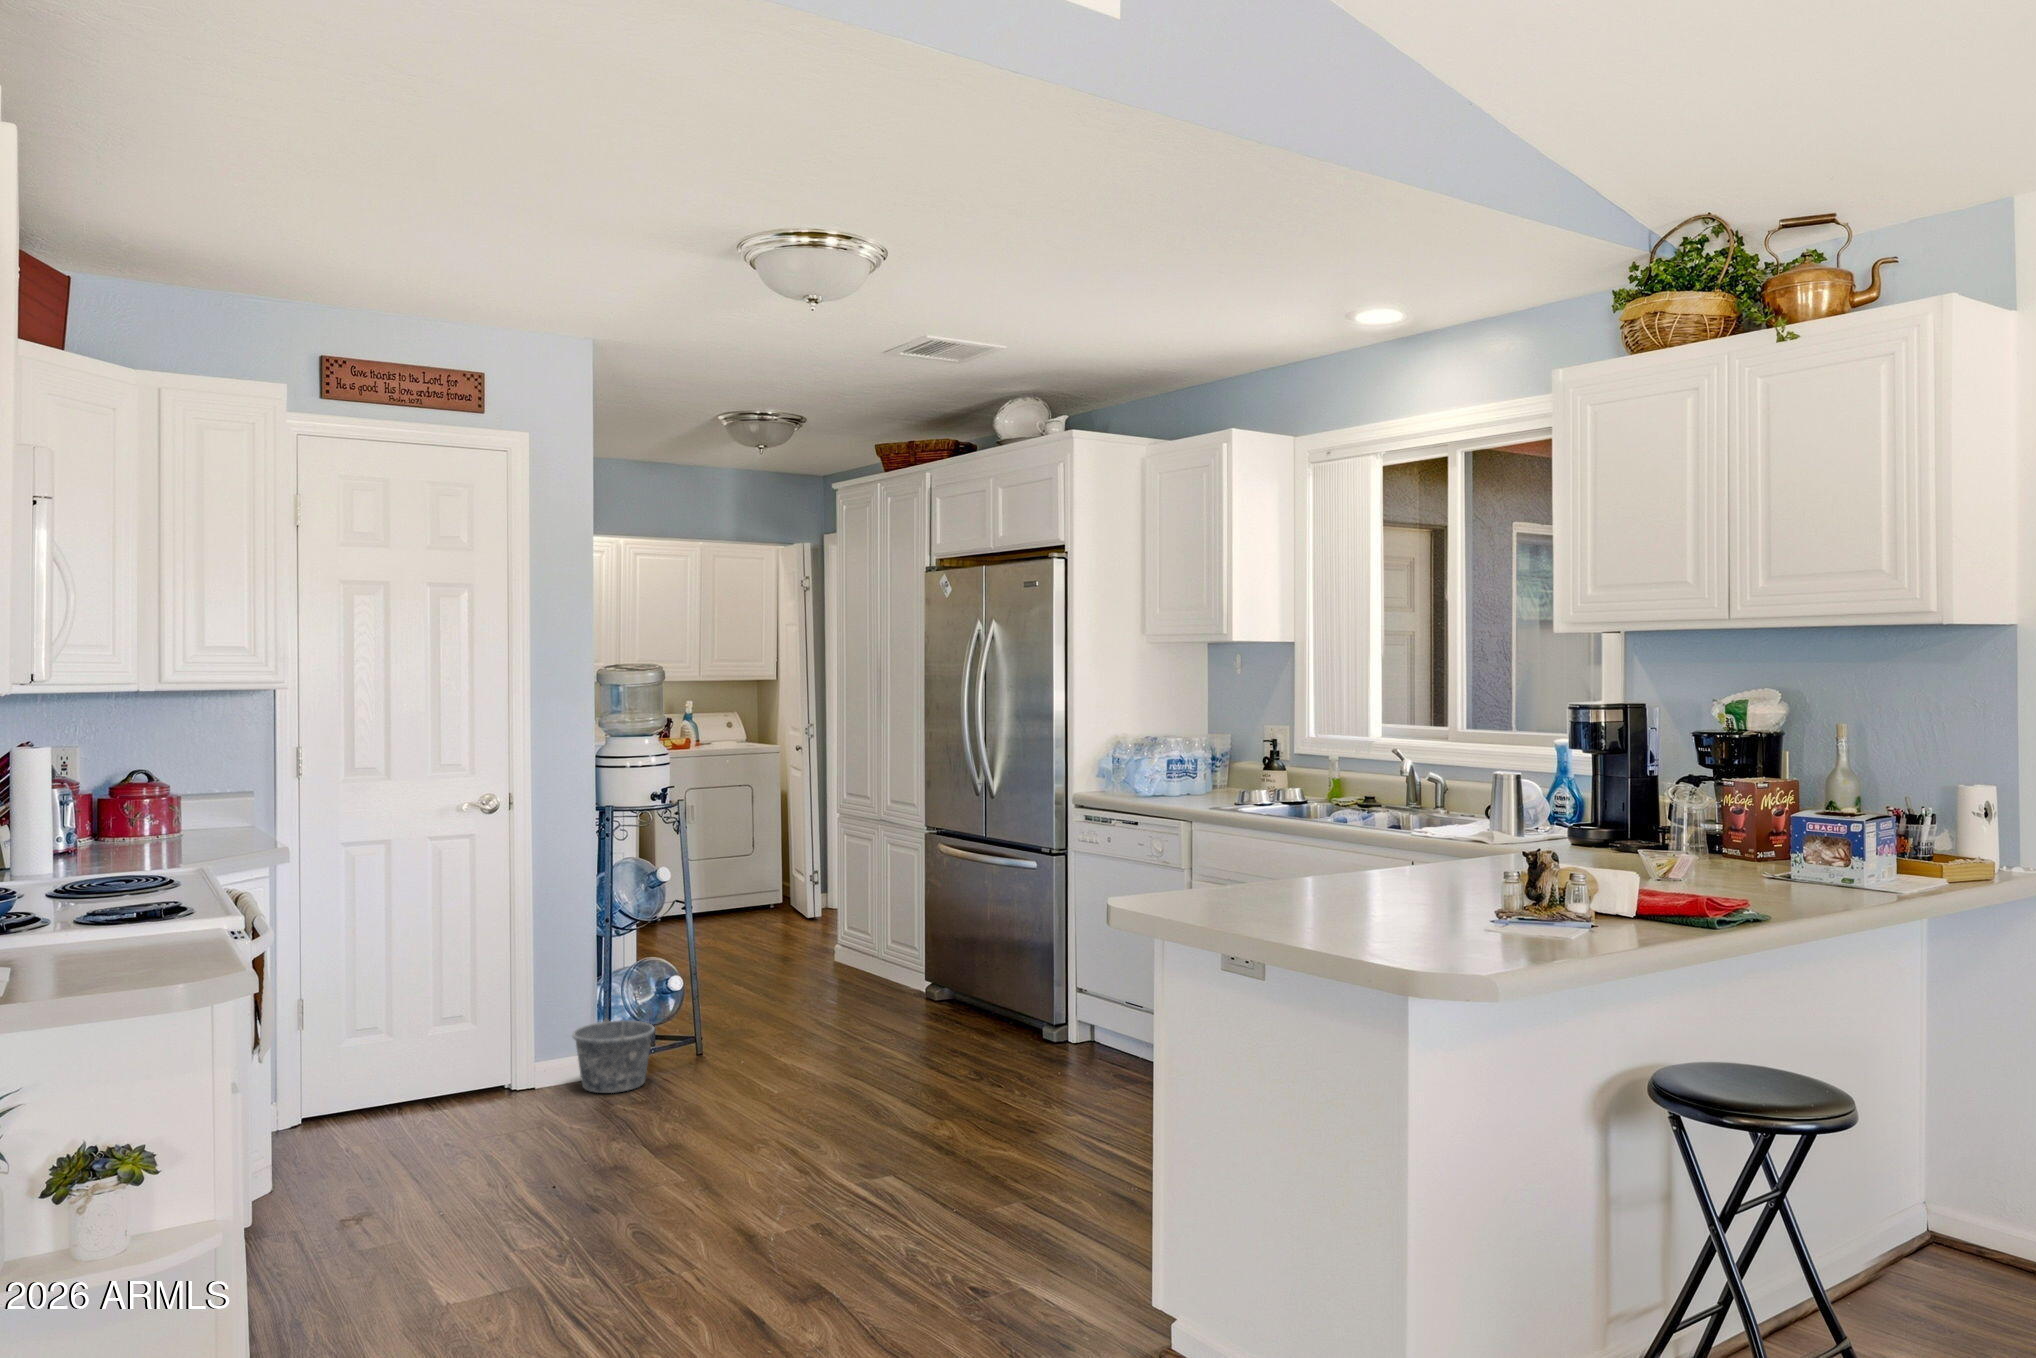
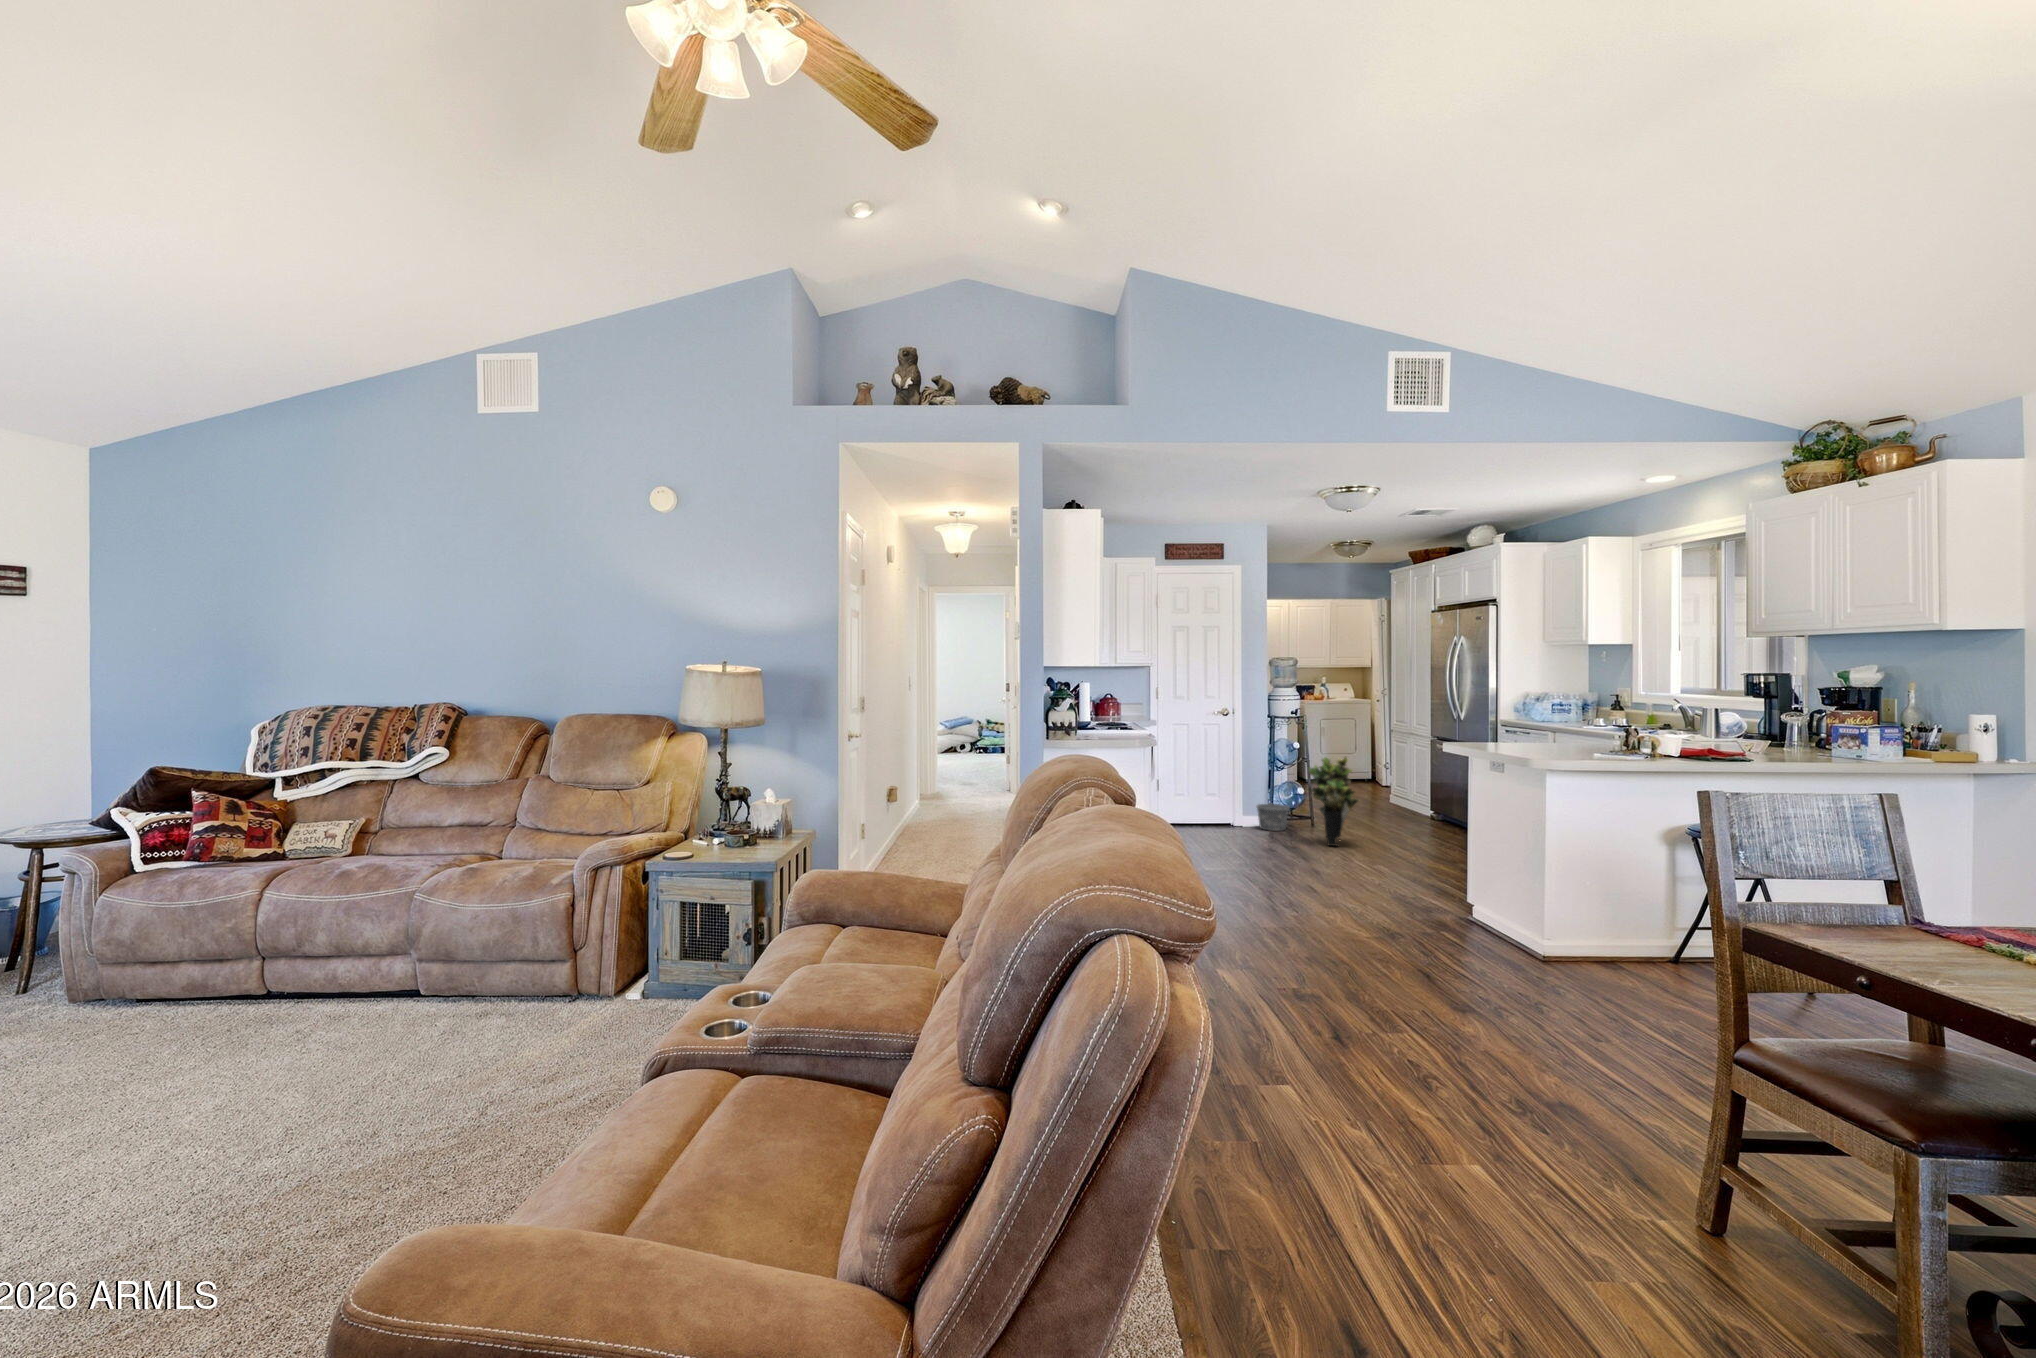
potted plant: none [702,901,825,1127] -> present [1308,757,1359,846]

